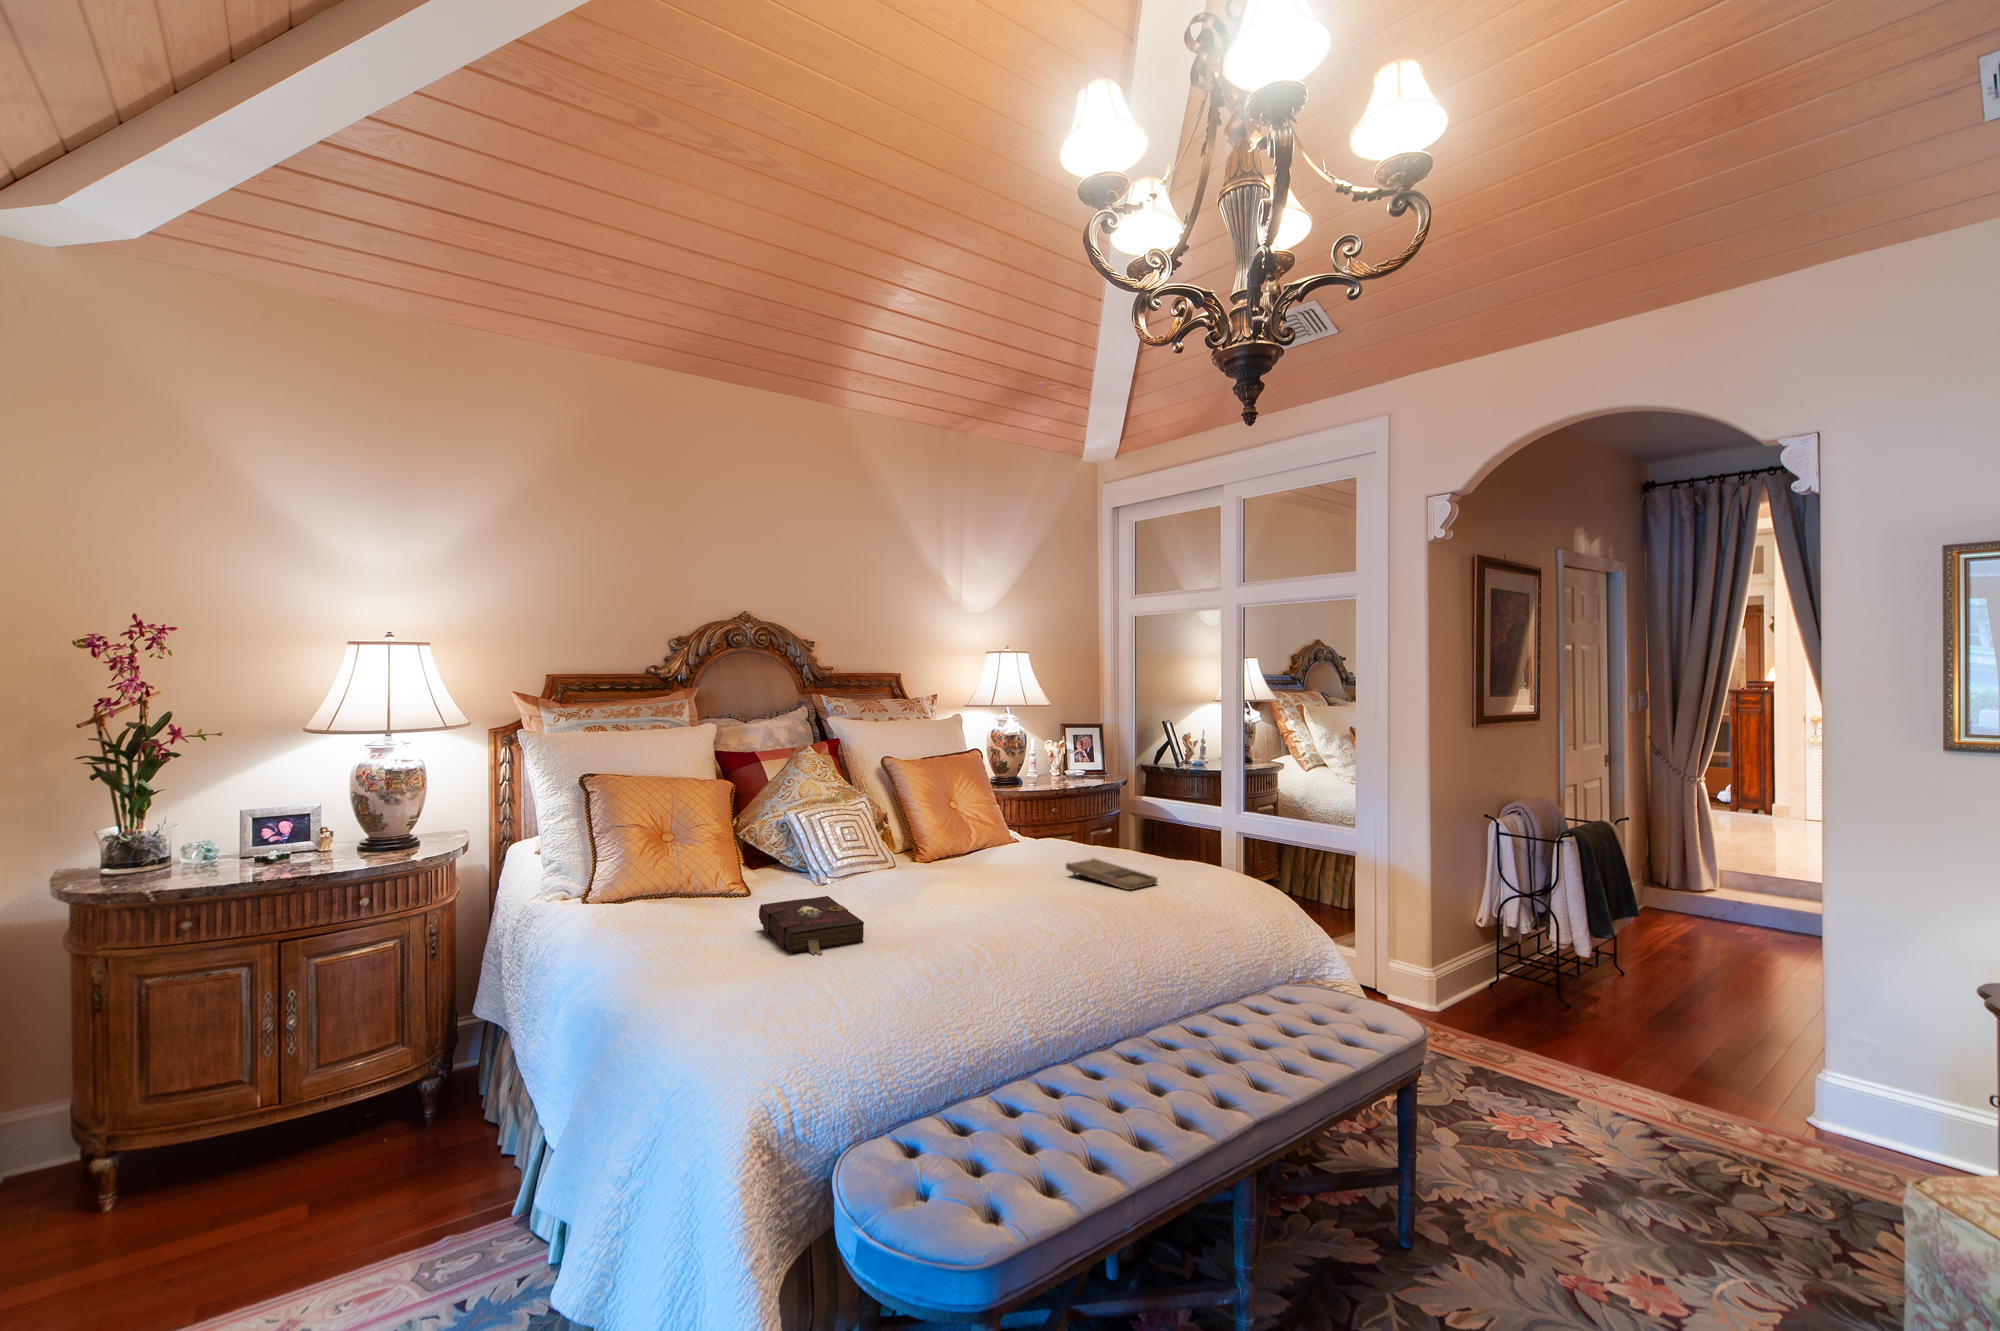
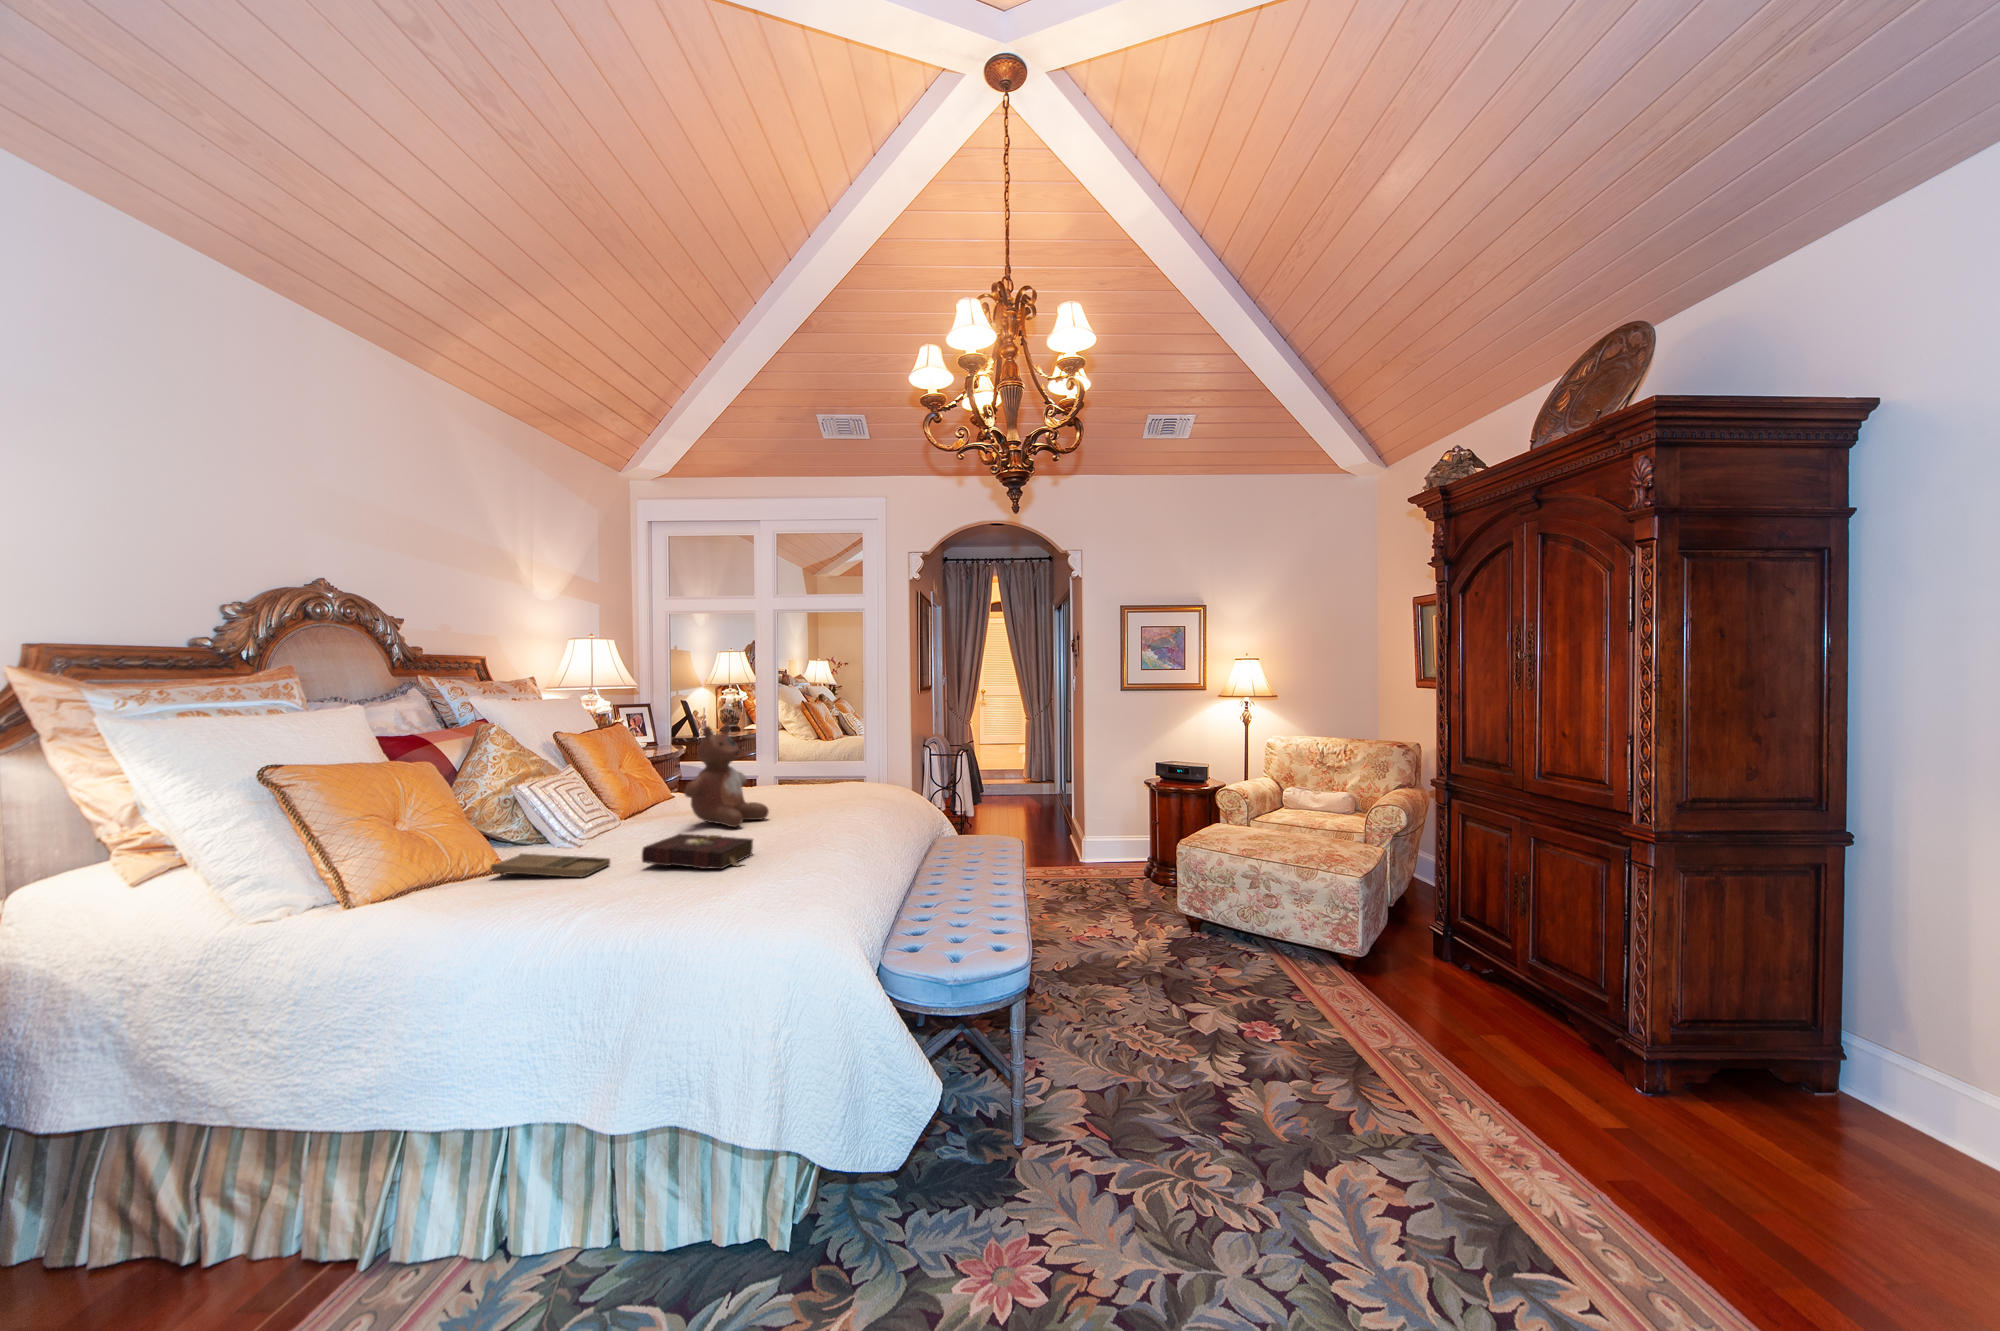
stuffed bear: none [901,764,999,900] -> present [684,724,769,827]
tray: present [1066,858,1157,890] -> present [491,854,610,877]

